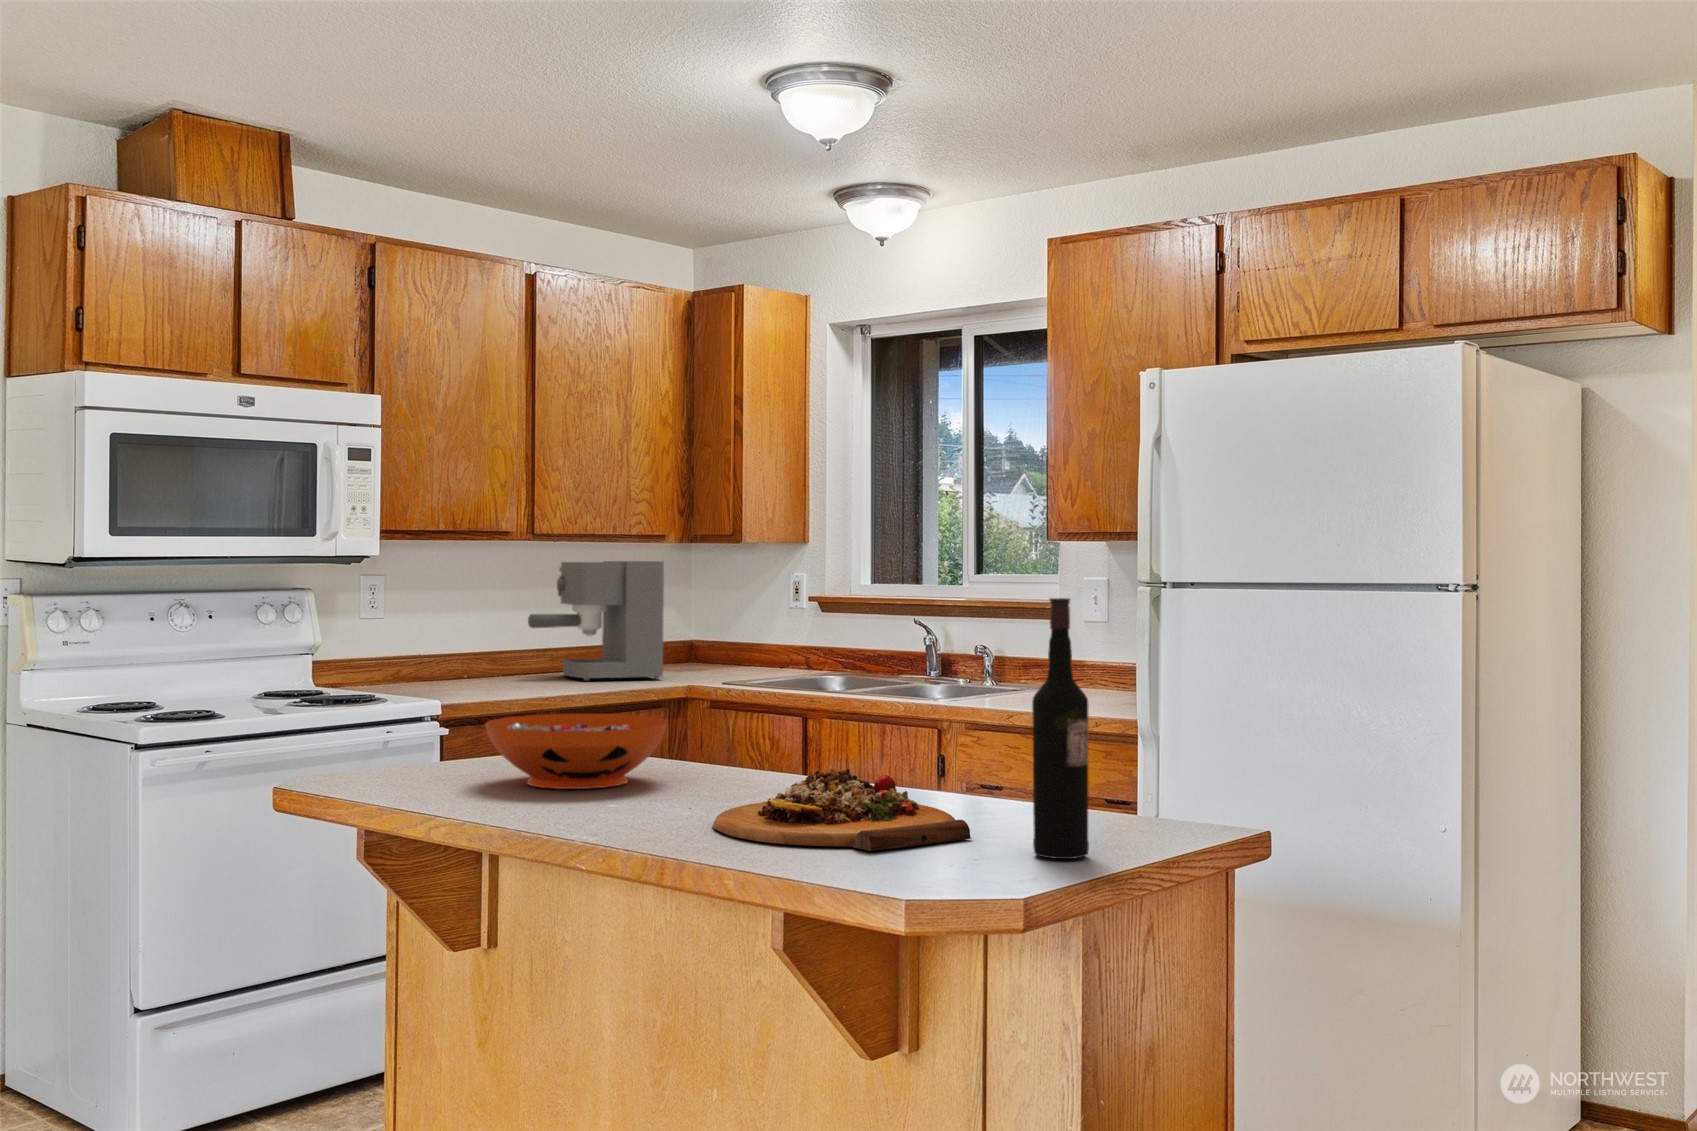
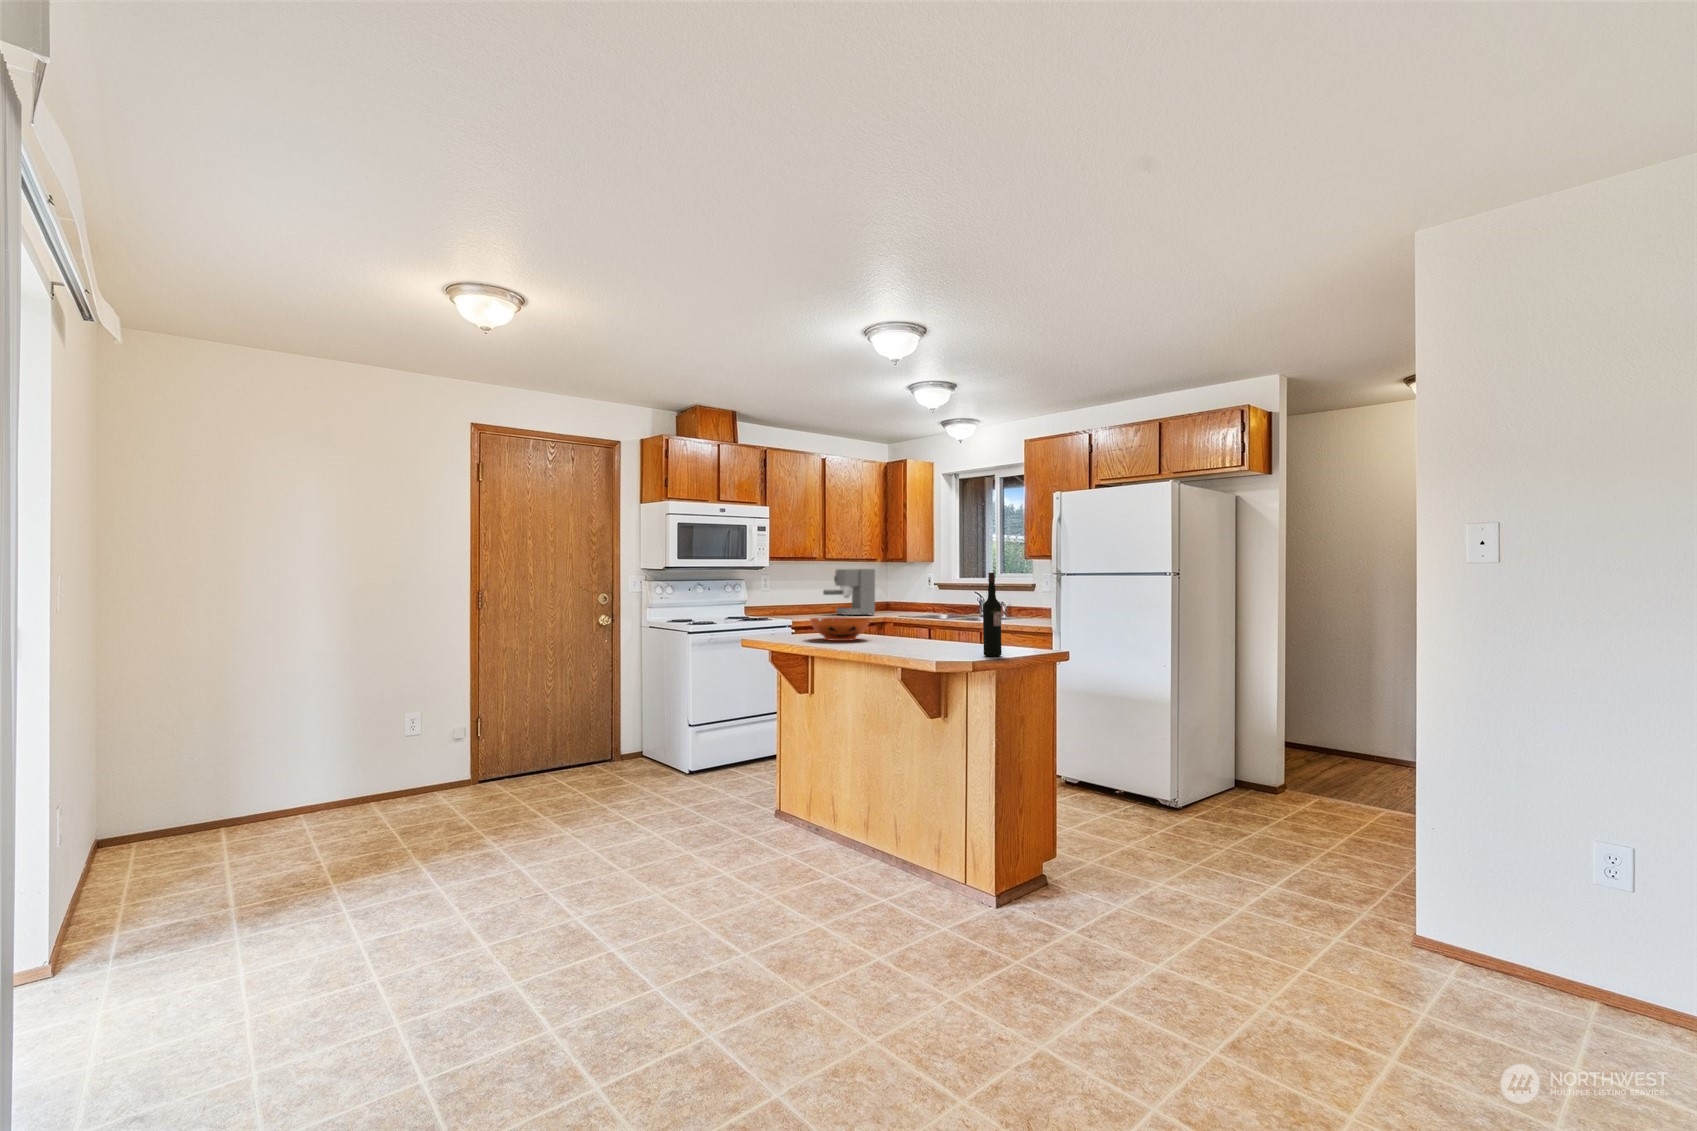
cutting board: present [713,769,971,851] -> none [883,631,966,654]

